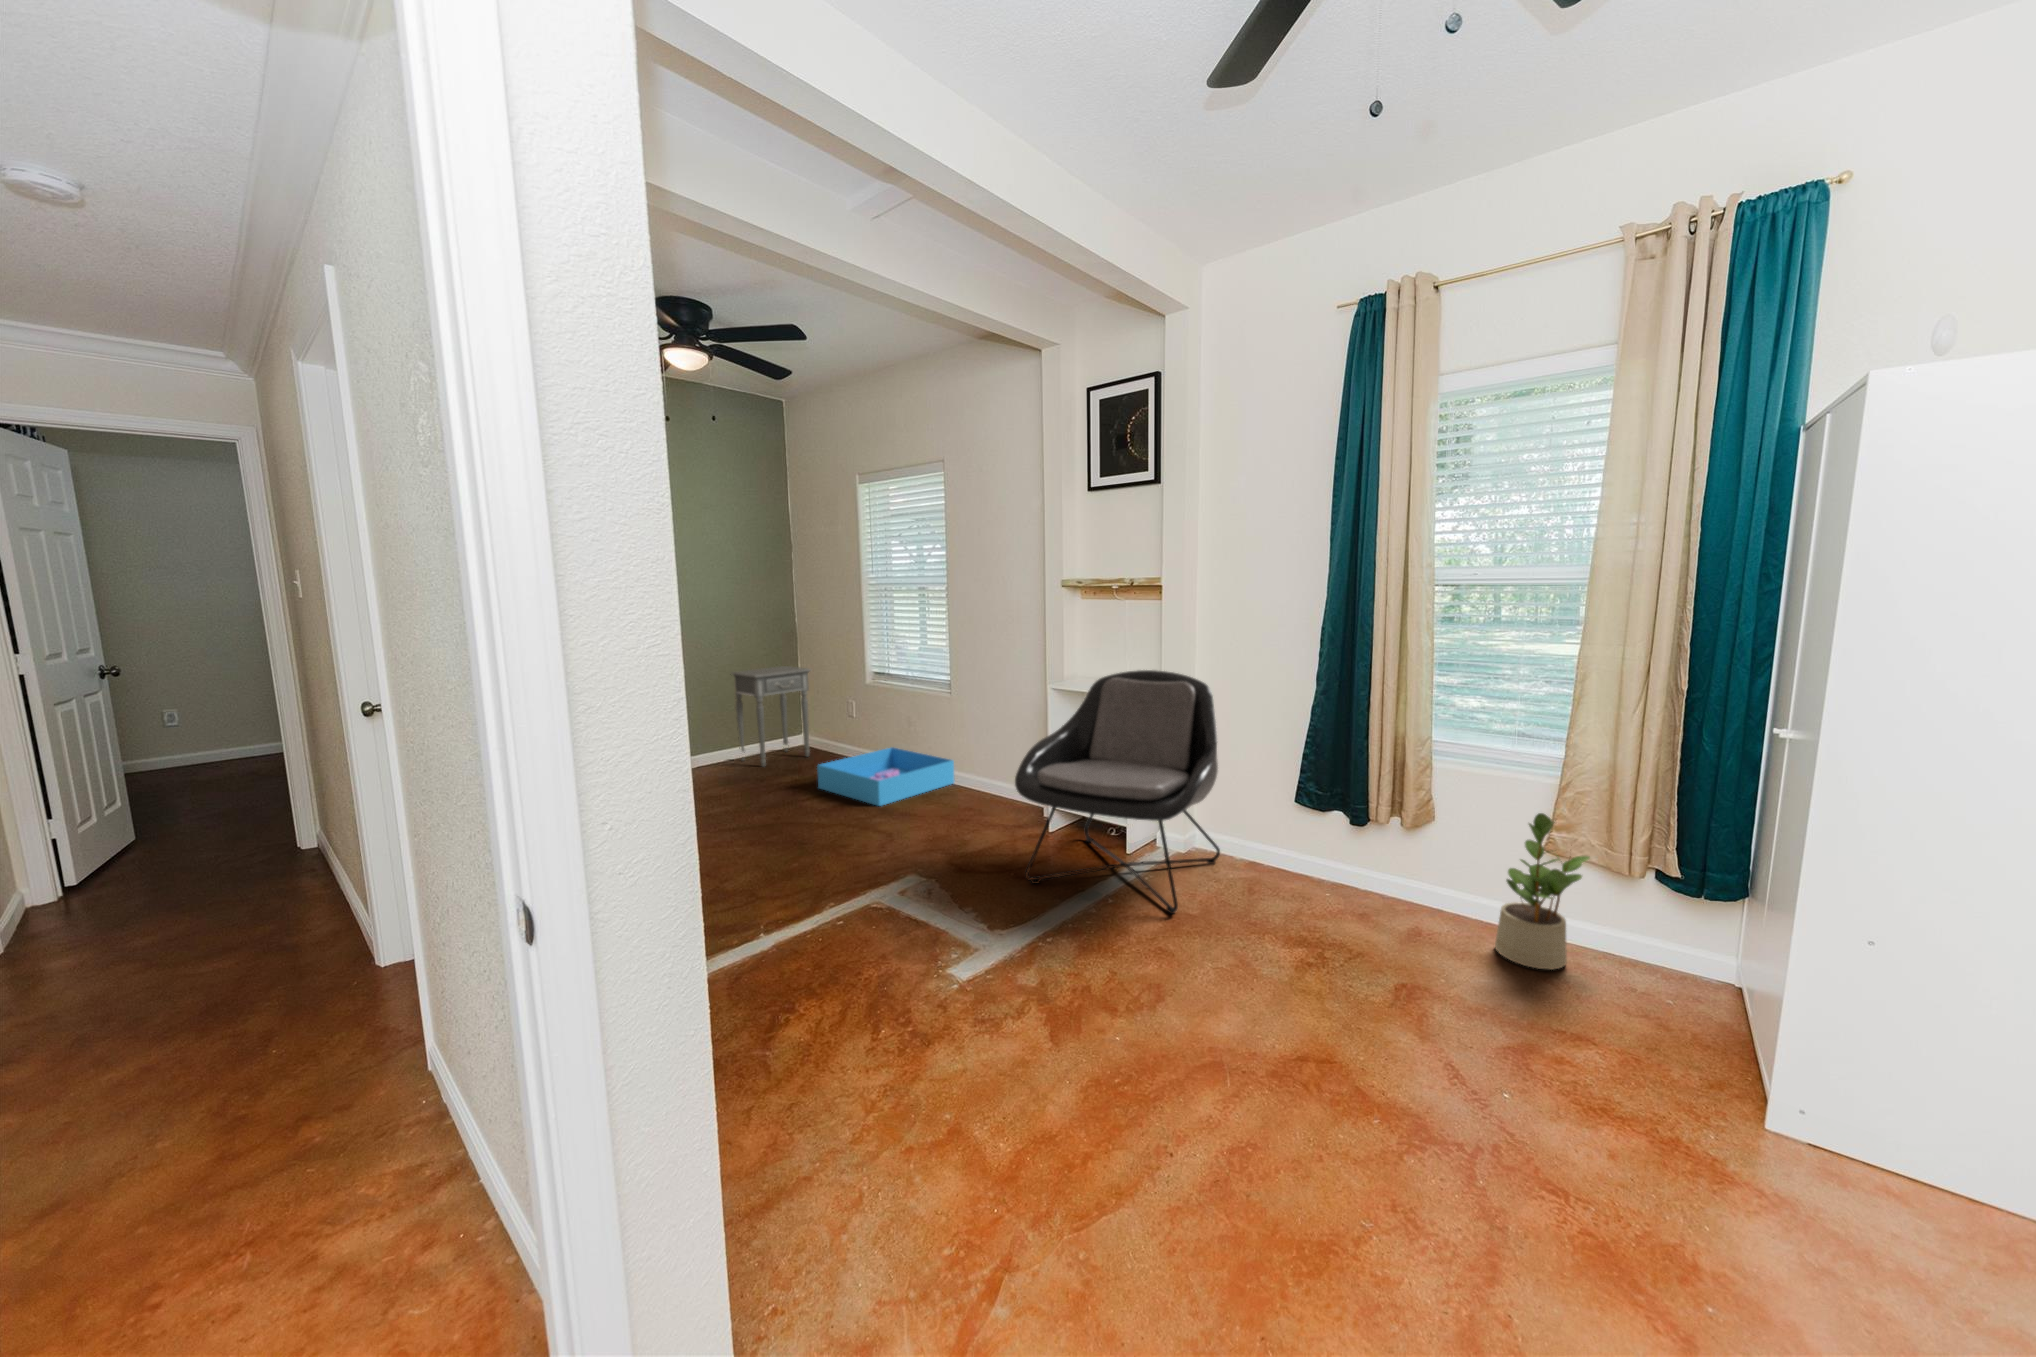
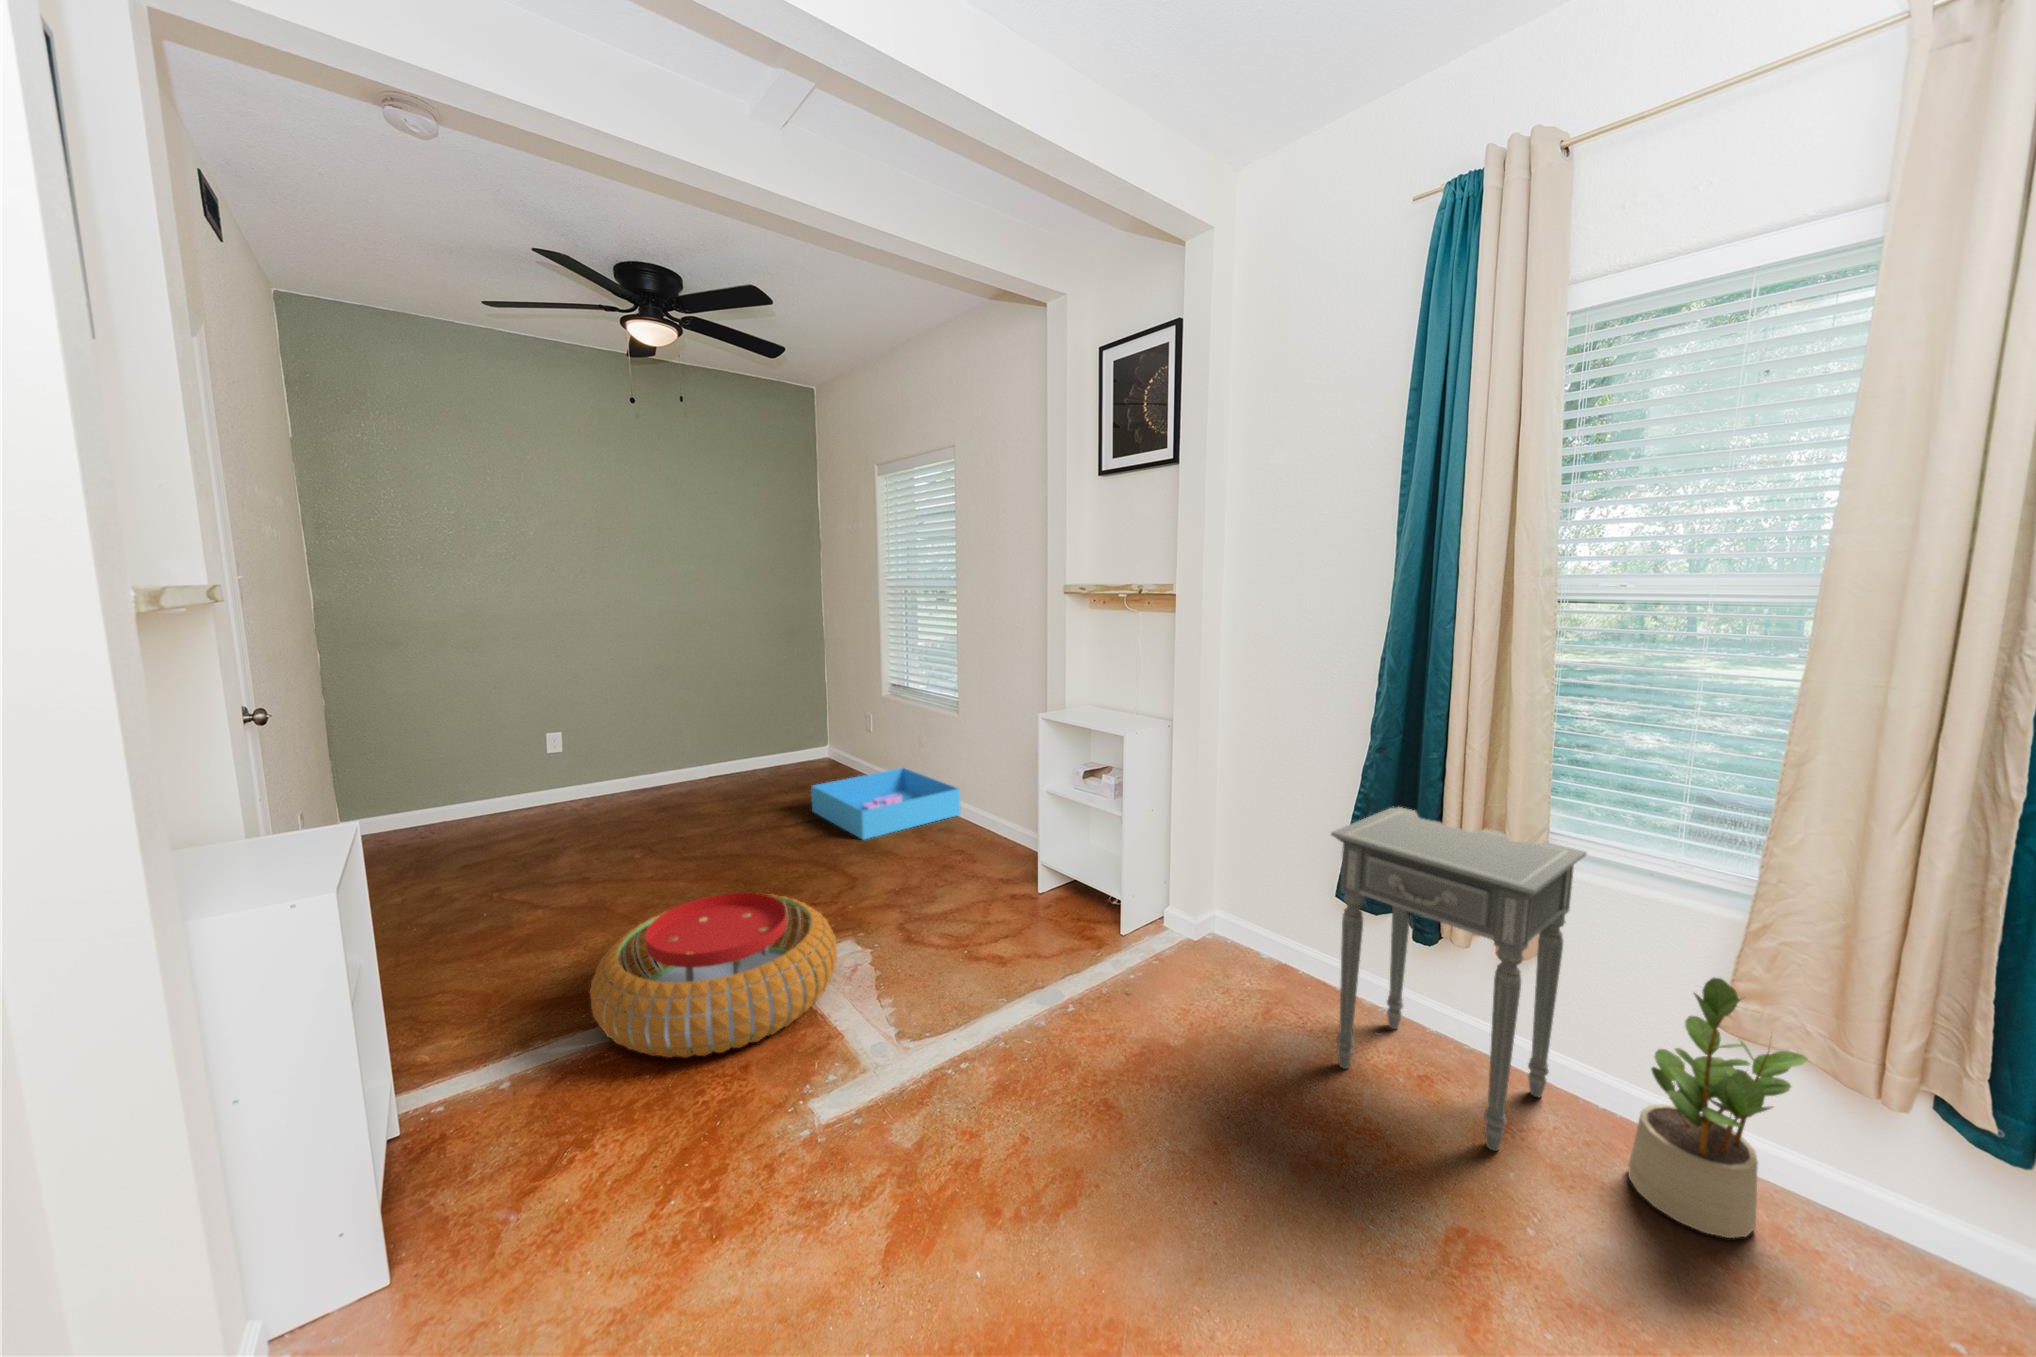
side table: present [732,666,811,767] -> present [1331,807,1586,1151]
lounge chair: present [1015,670,1220,914] -> none [961,702,1238,1043]
pouf: none [735,835,925,953] -> present [590,893,837,1058]

